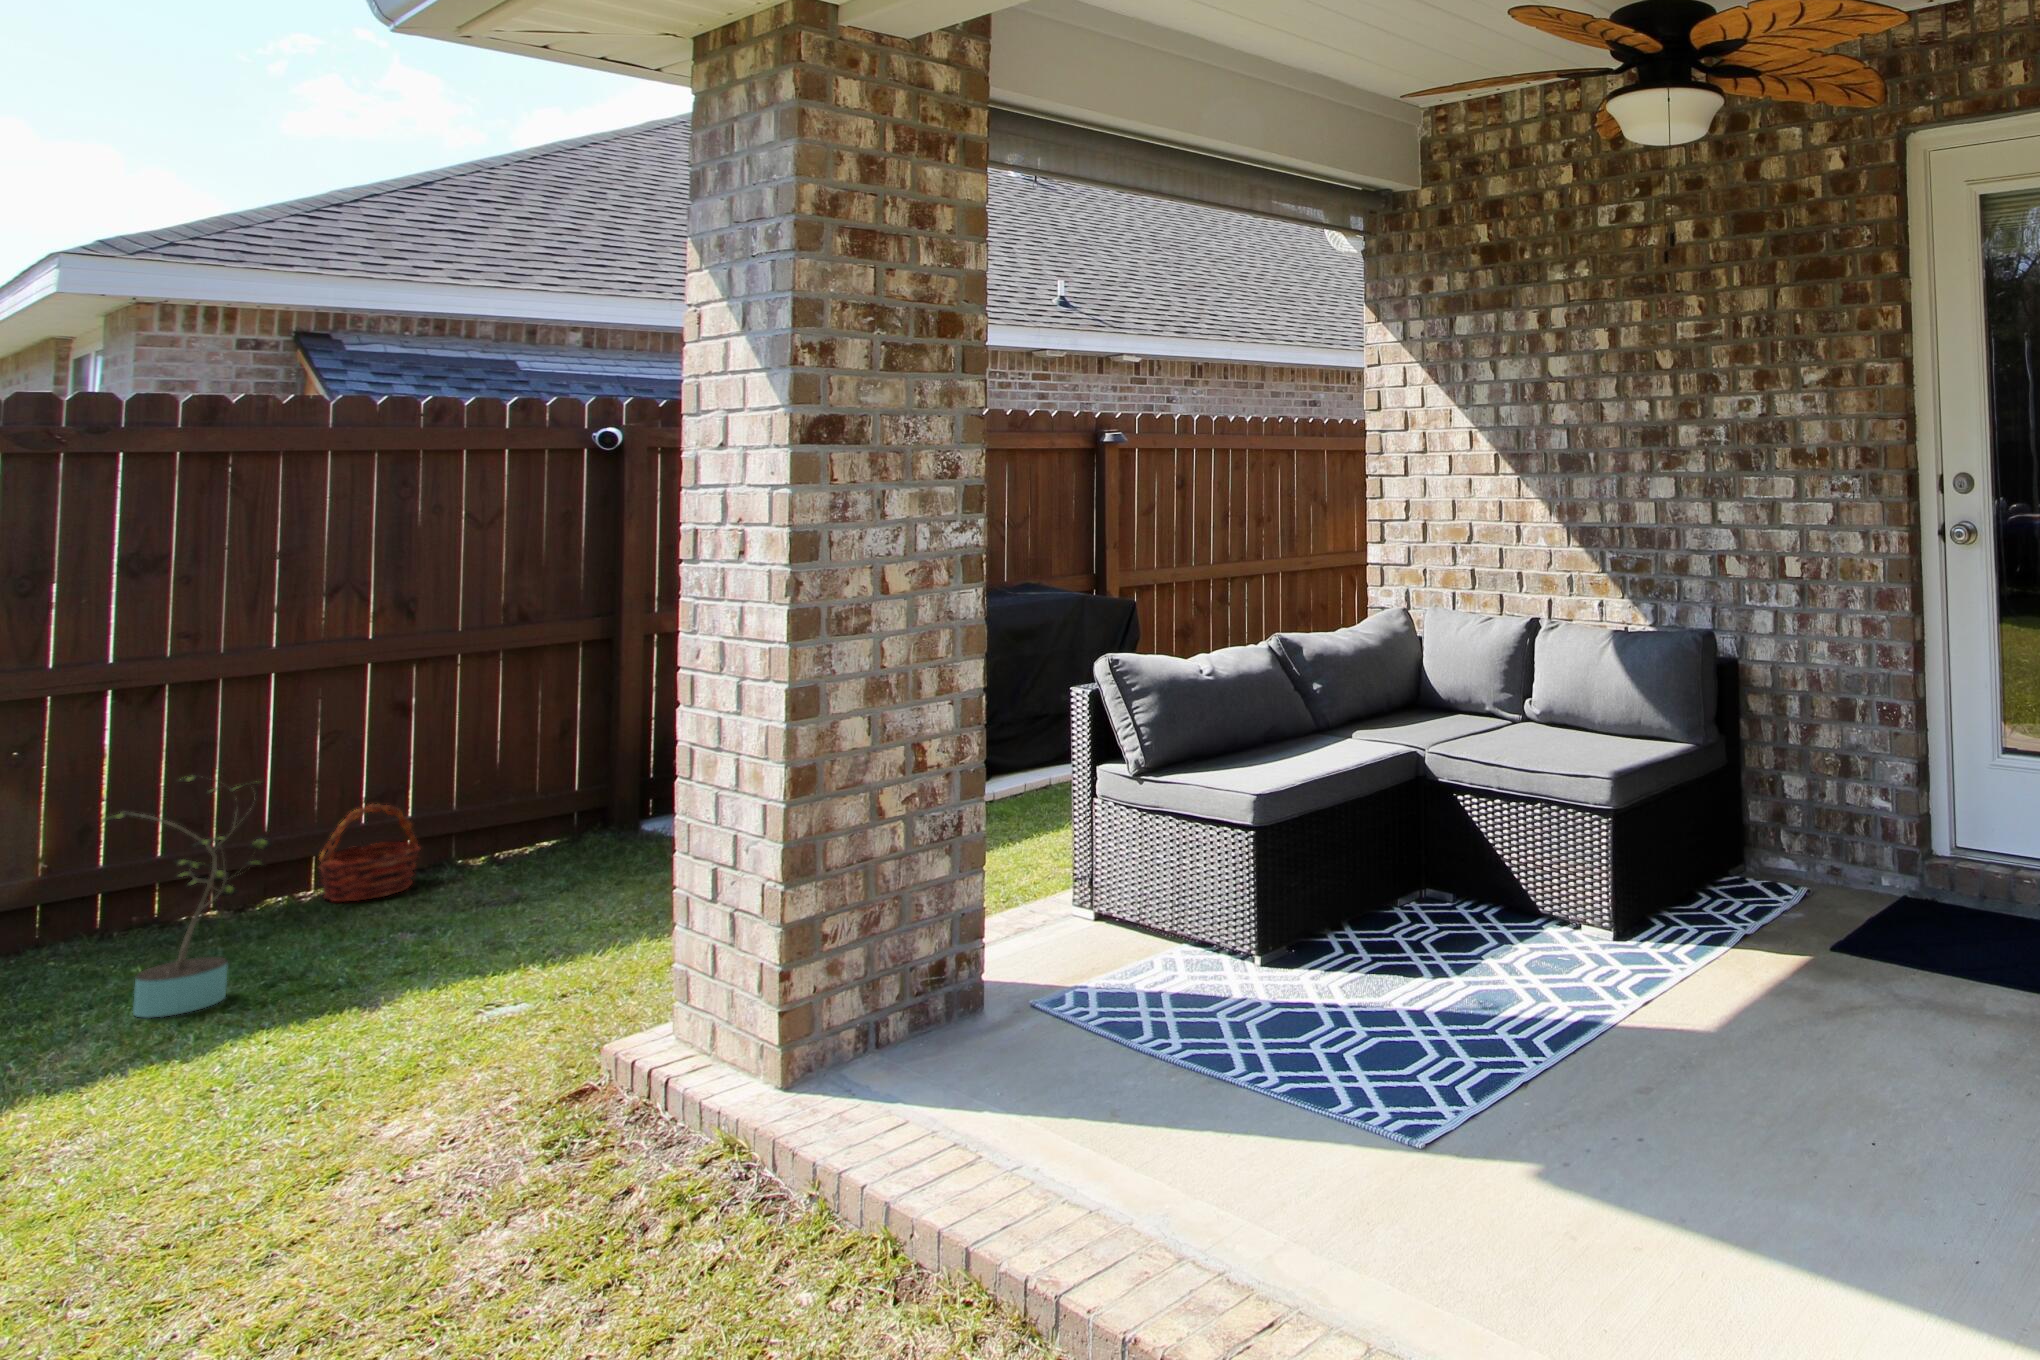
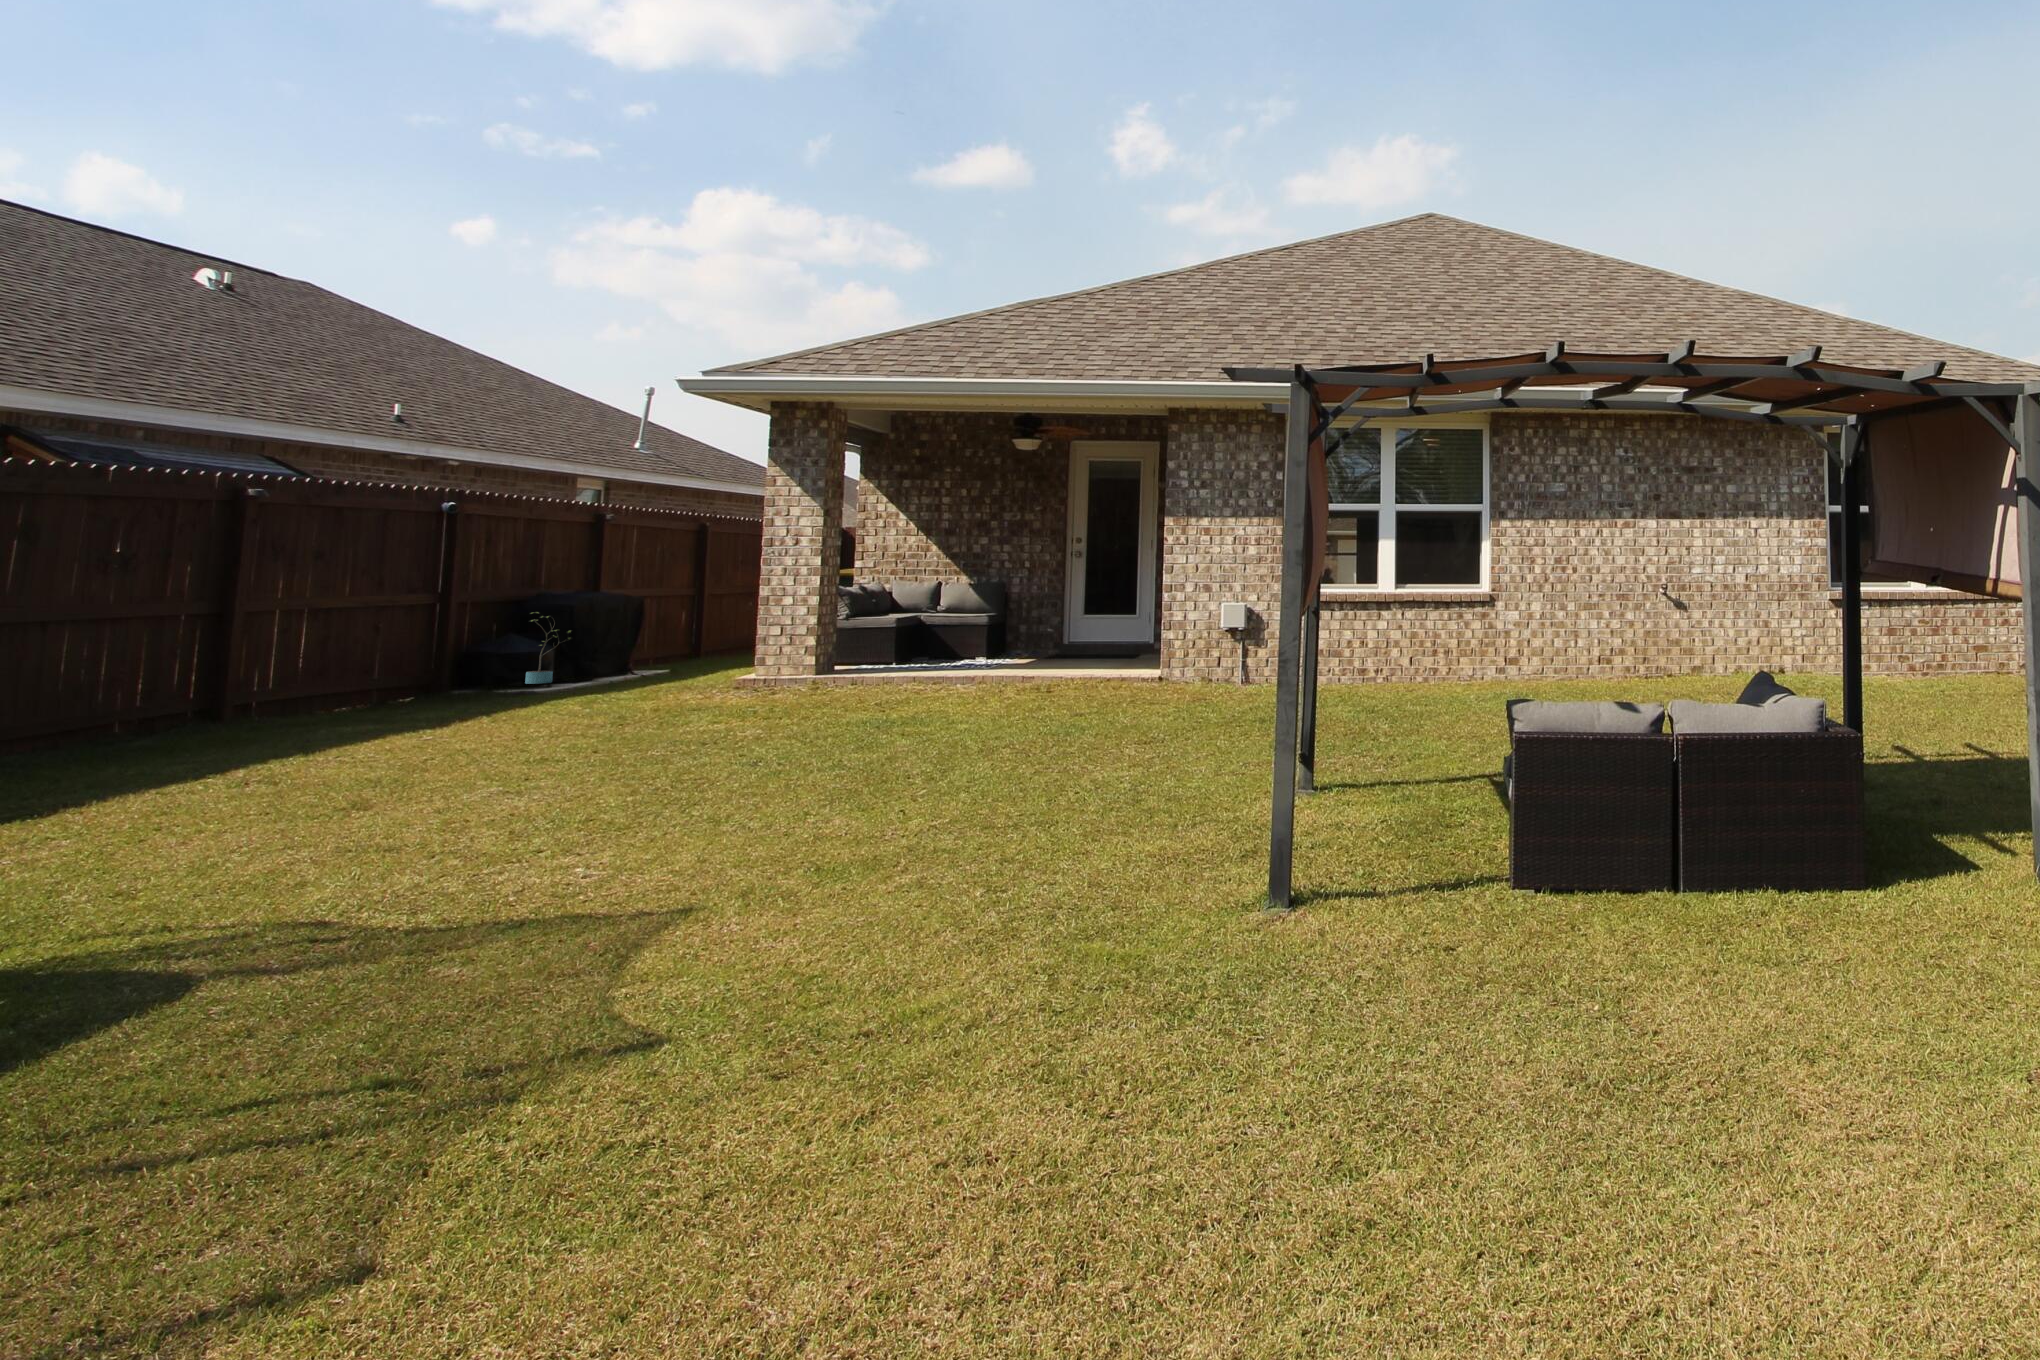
basket: present [319,804,420,902] -> none [460,644,500,679]

